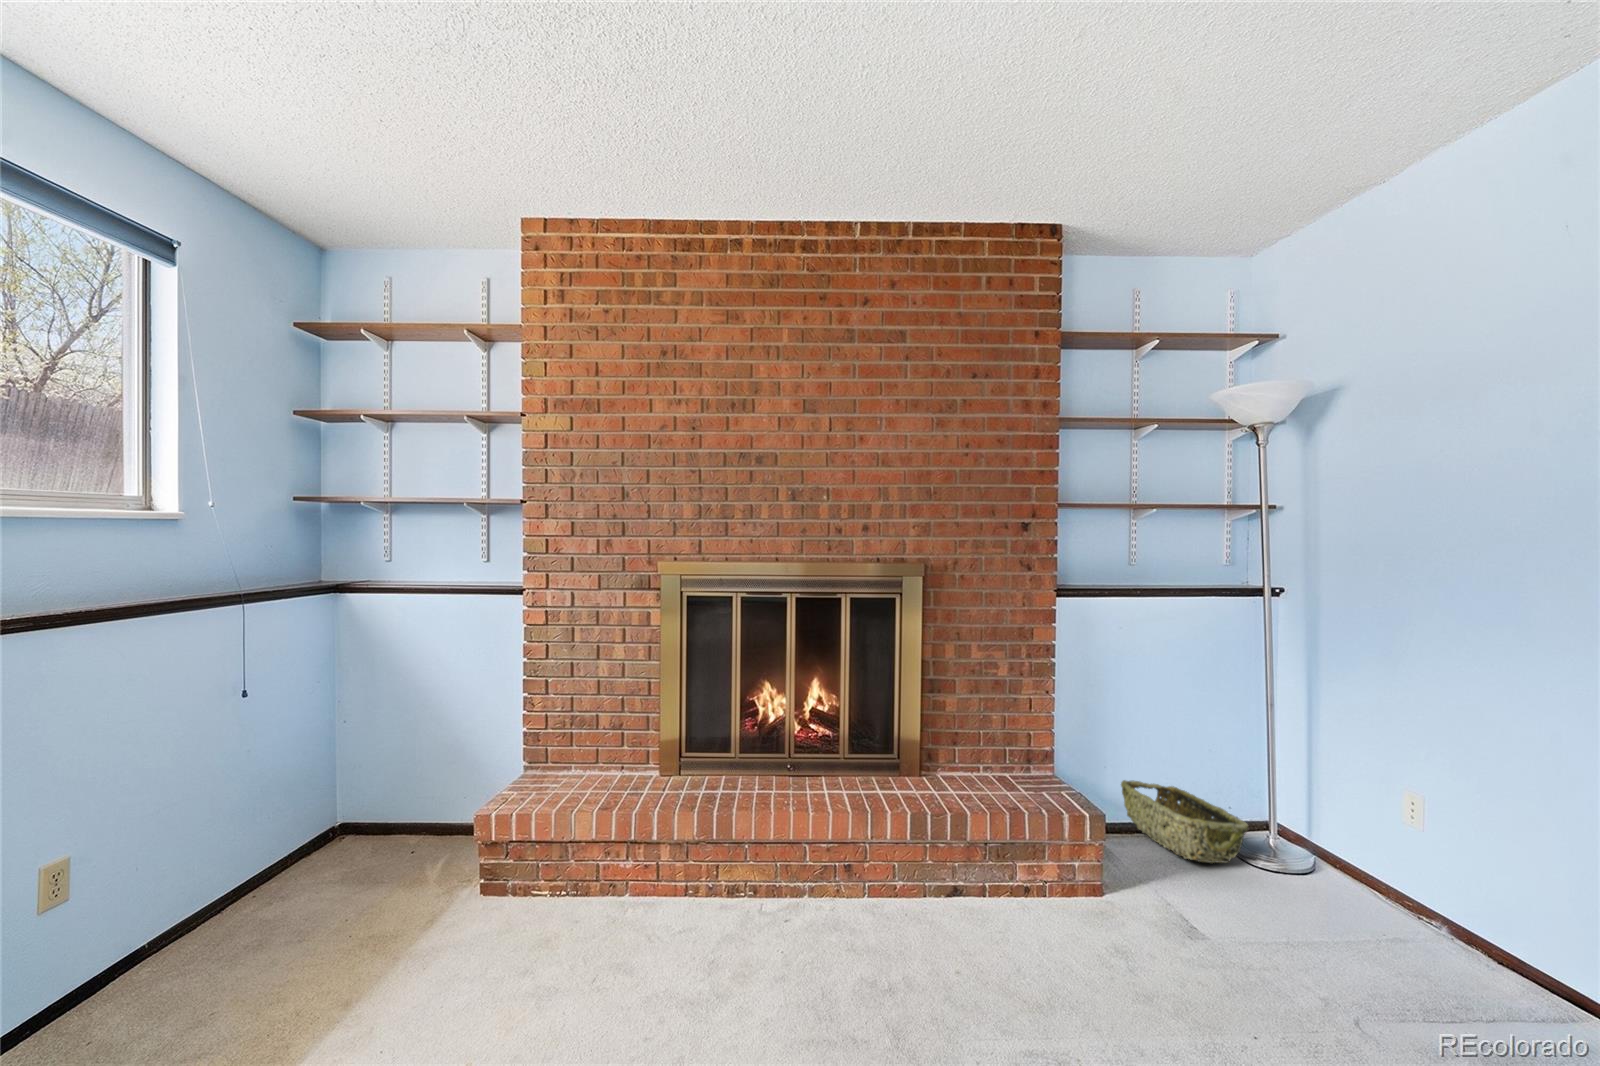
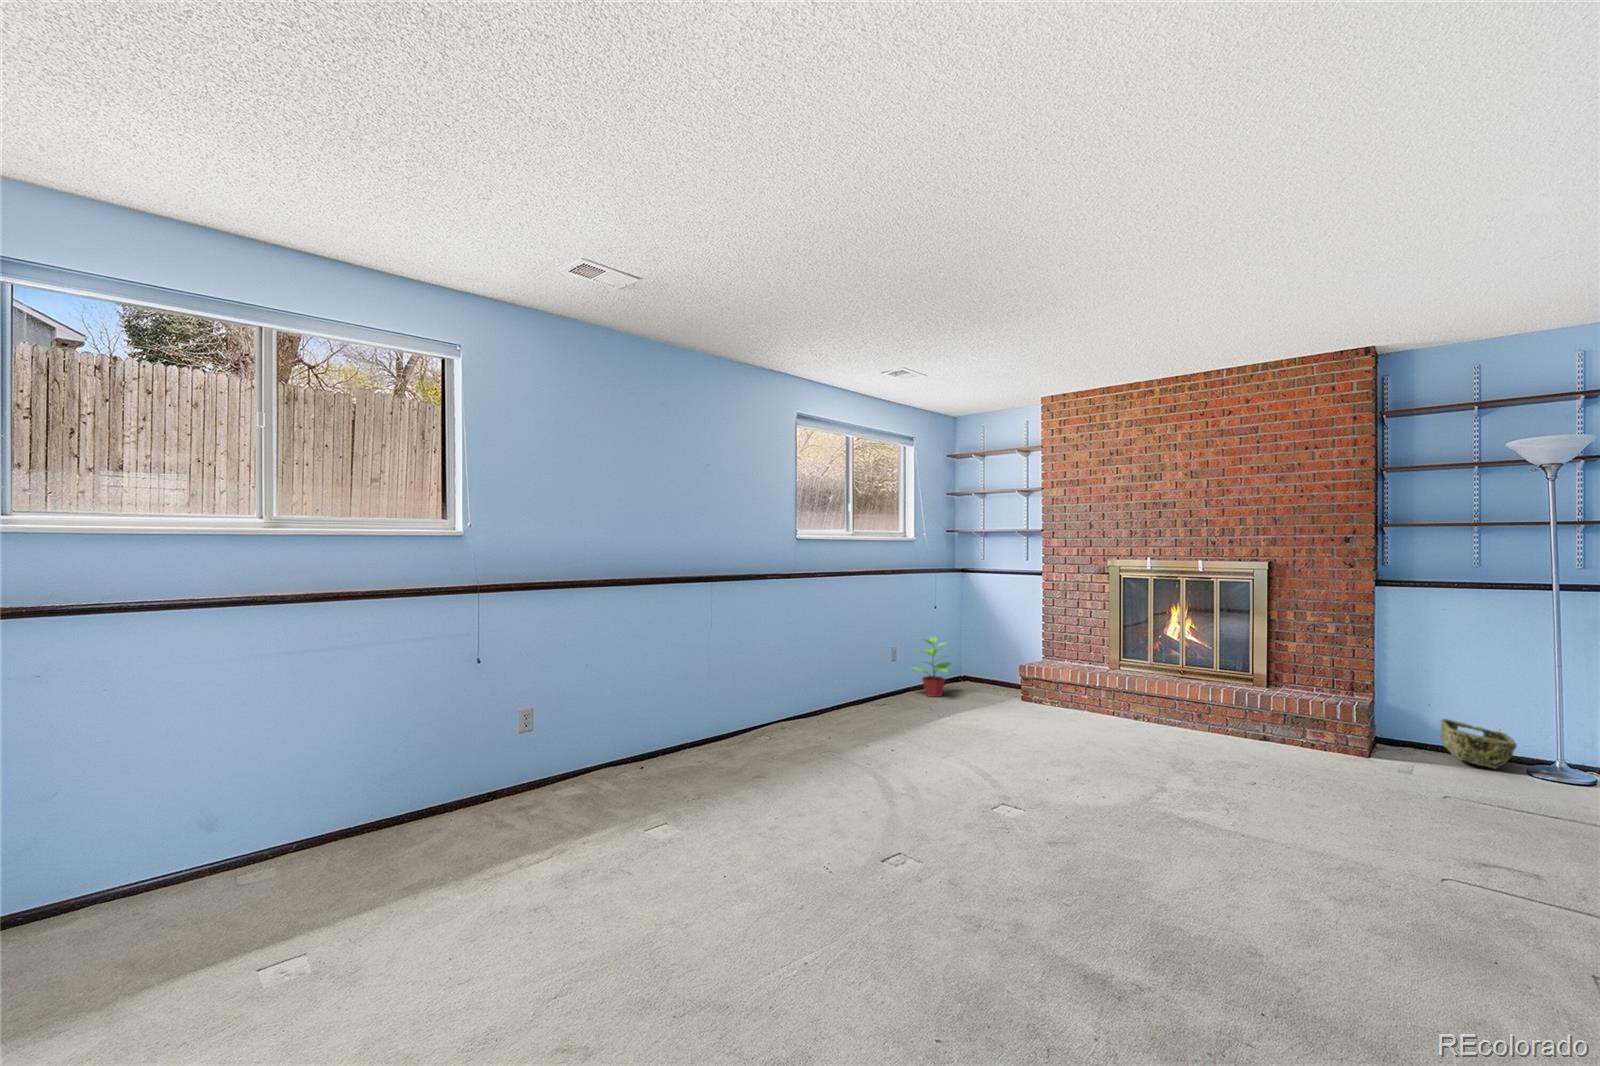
potted plant: none [101,791,284,980] -> present [910,636,951,697]

